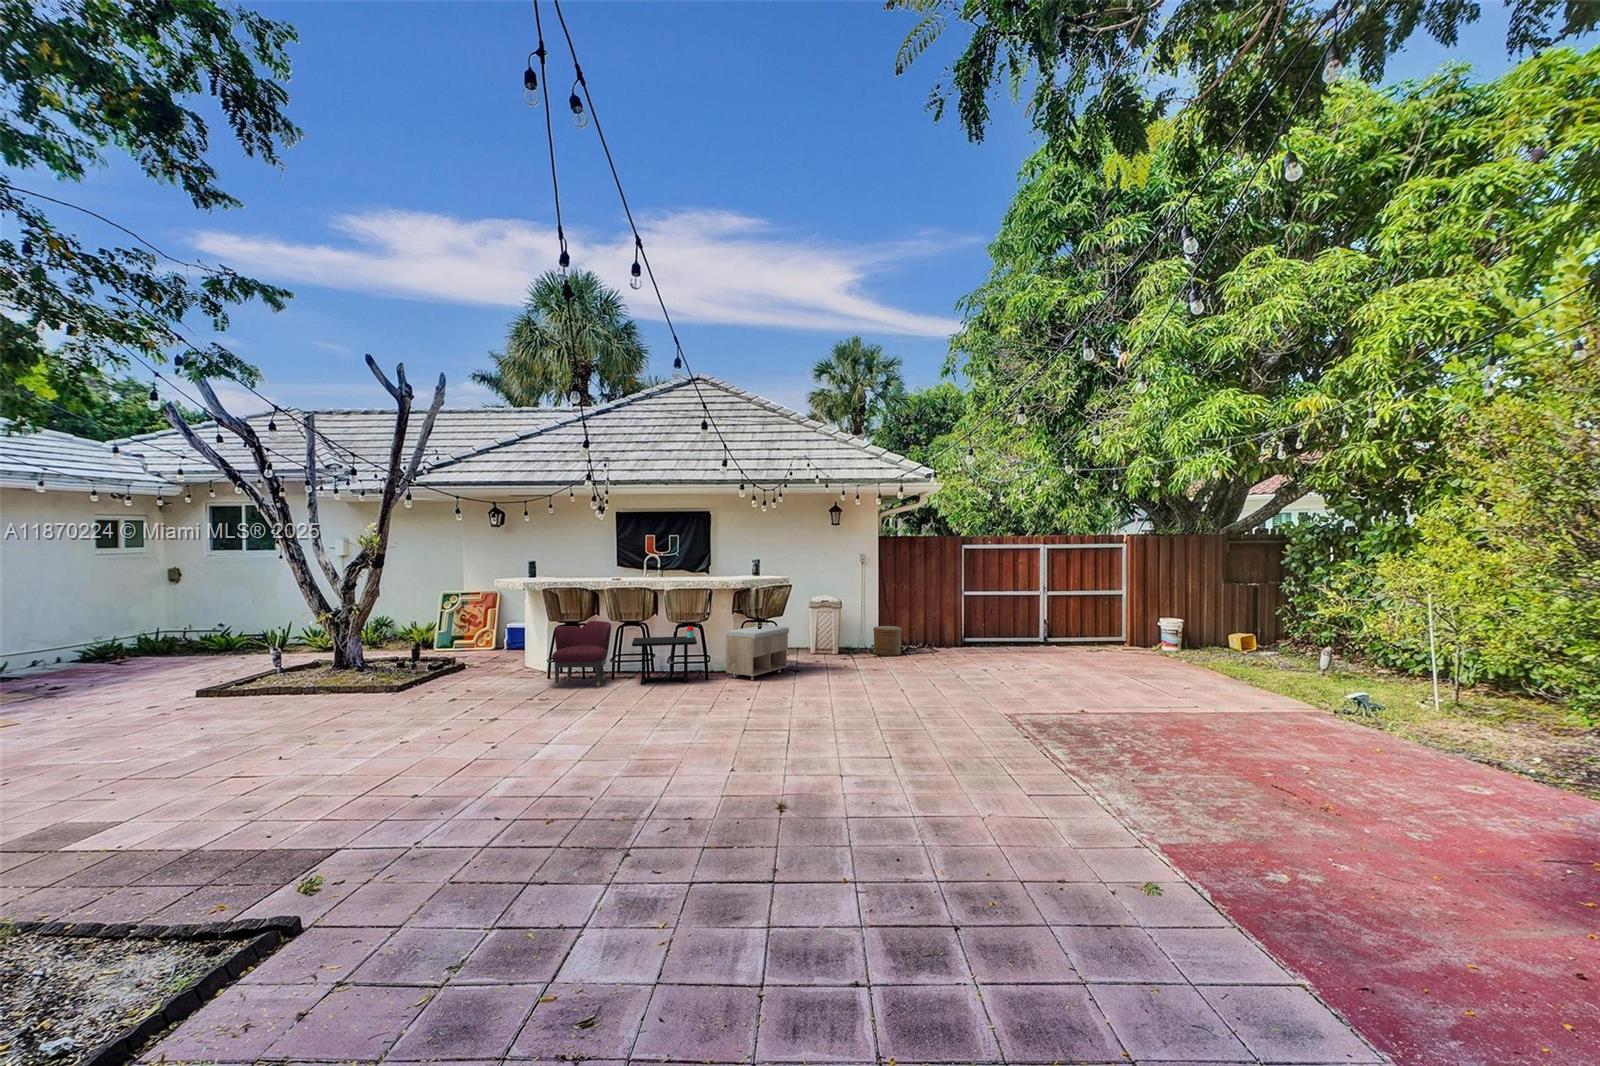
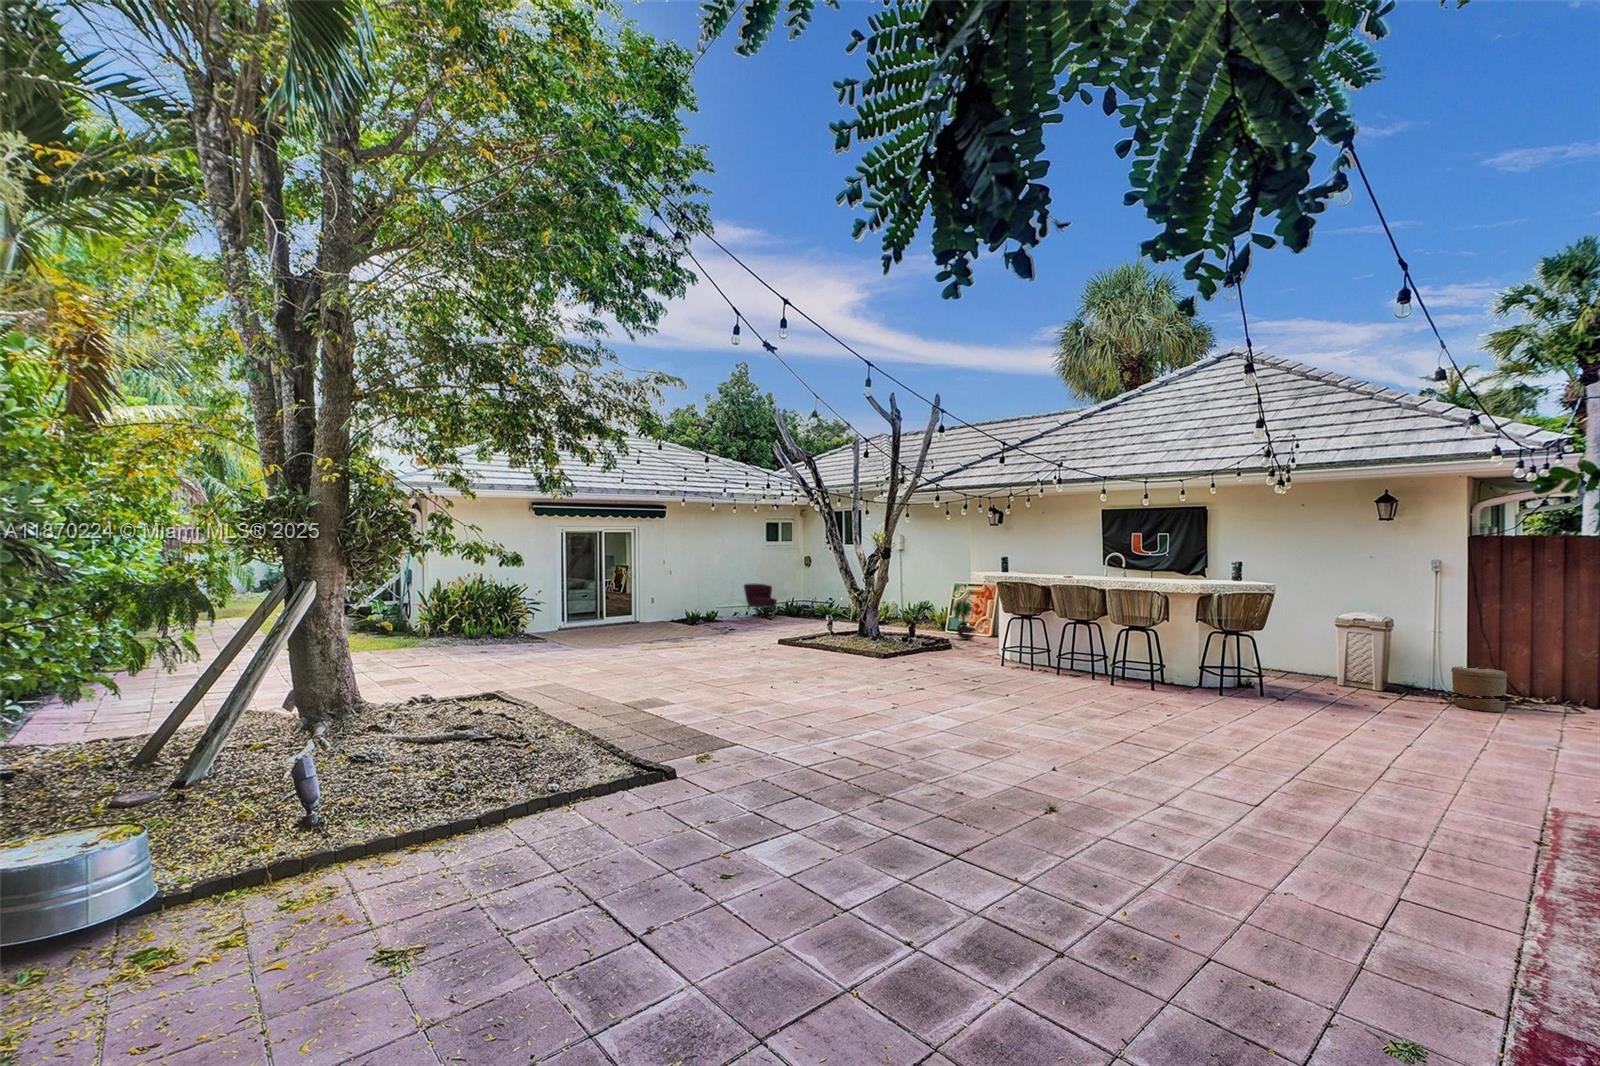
potted tree: none [442,605,474,654] -> present [953,601,975,640]
chair: present [552,621,611,688] -> present [744,584,777,618]
storage bench: present [726,625,789,680] -> none [1182,641,1275,700]
side table: present [632,626,697,685] -> none [1070,627,1150,690]

